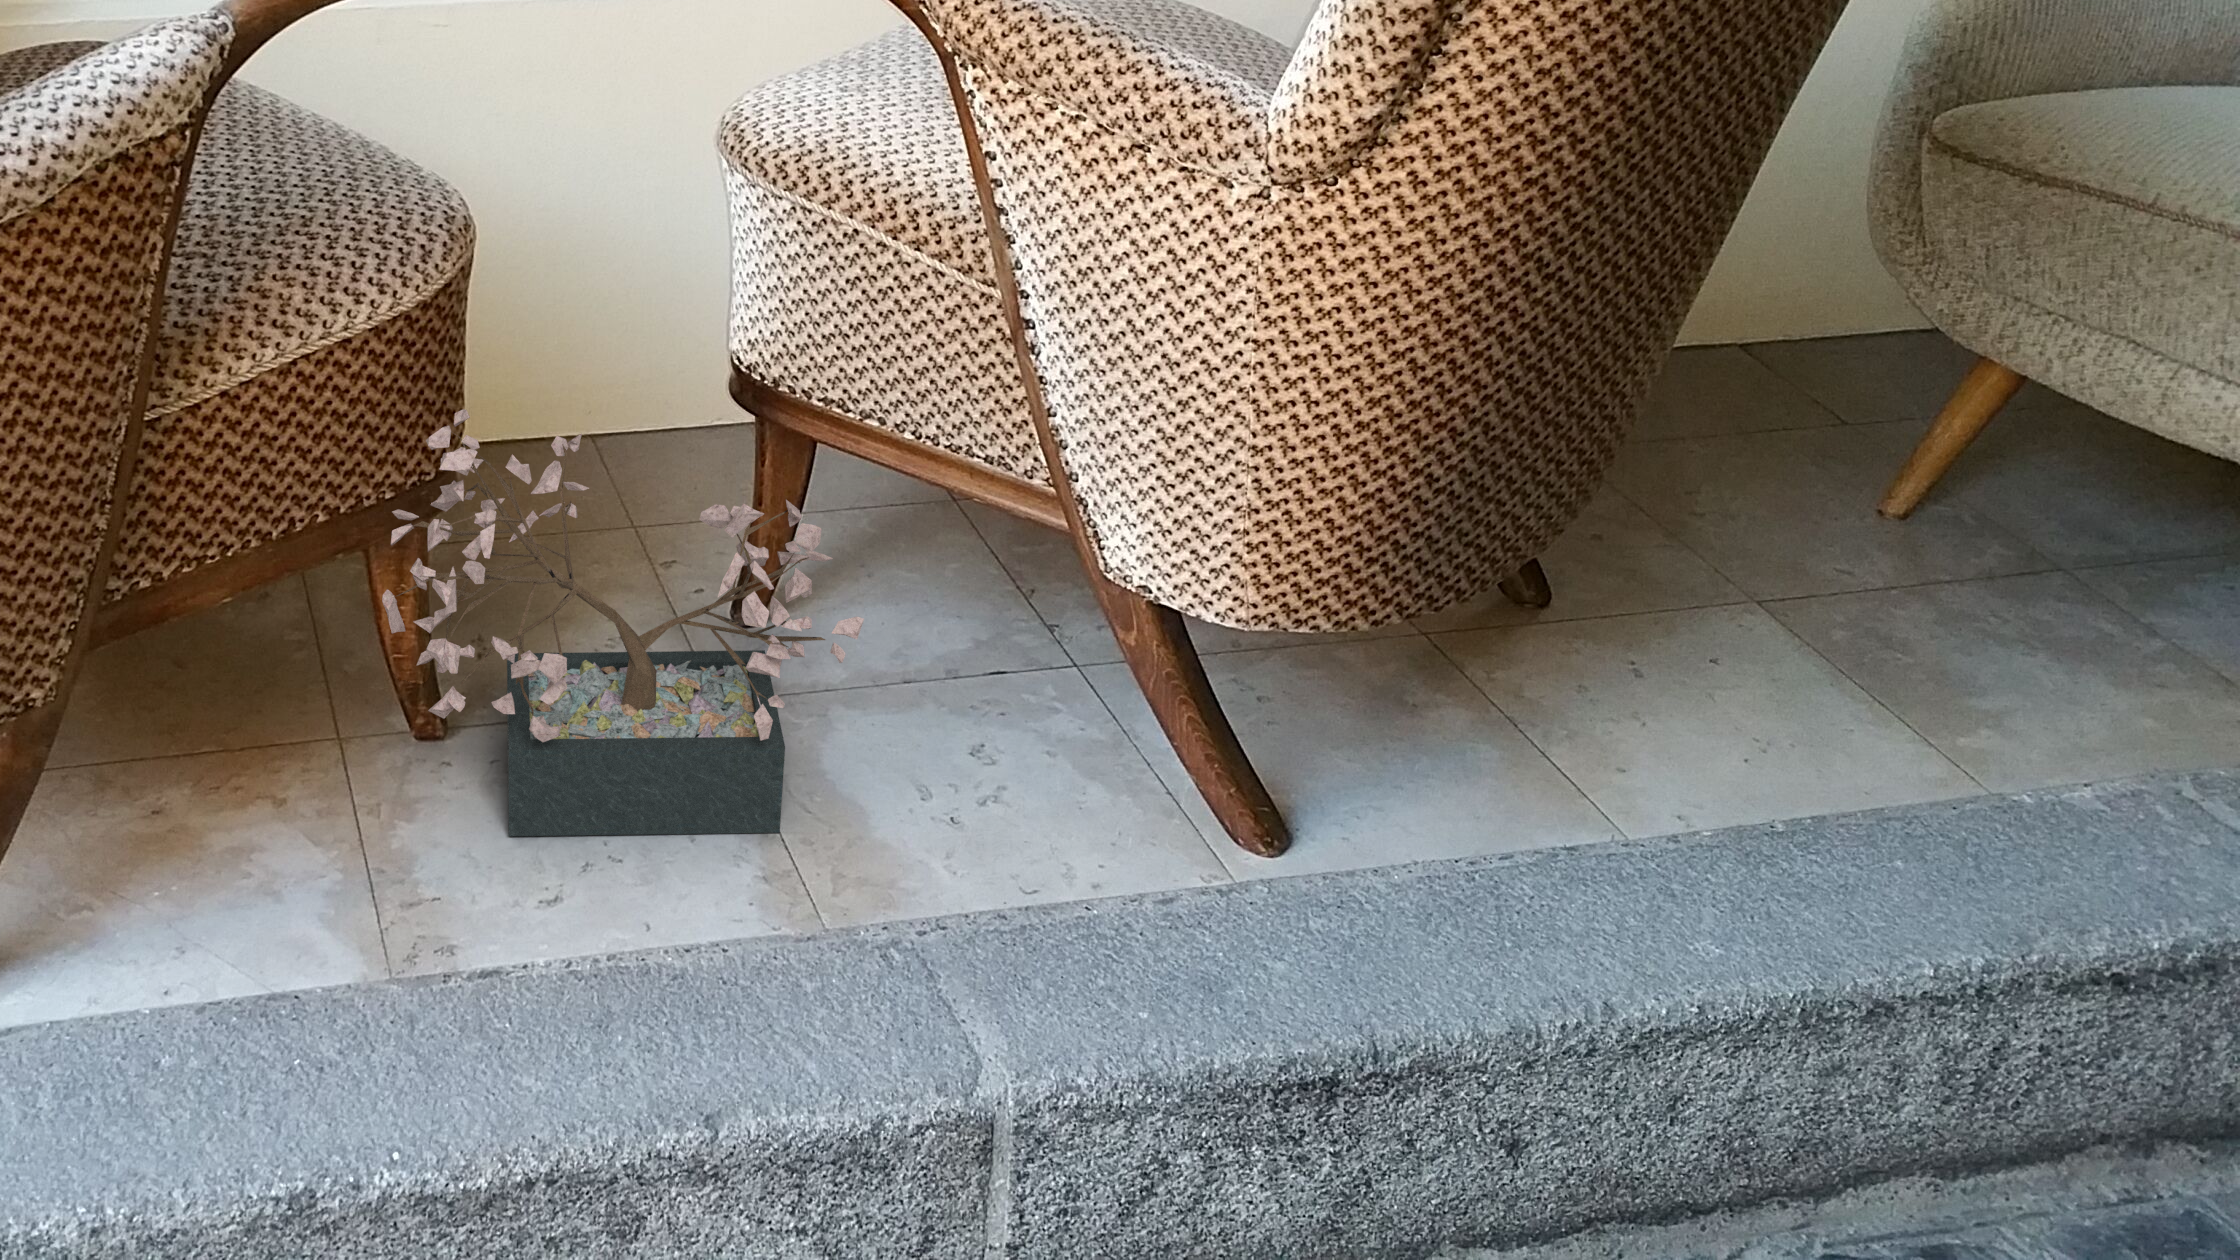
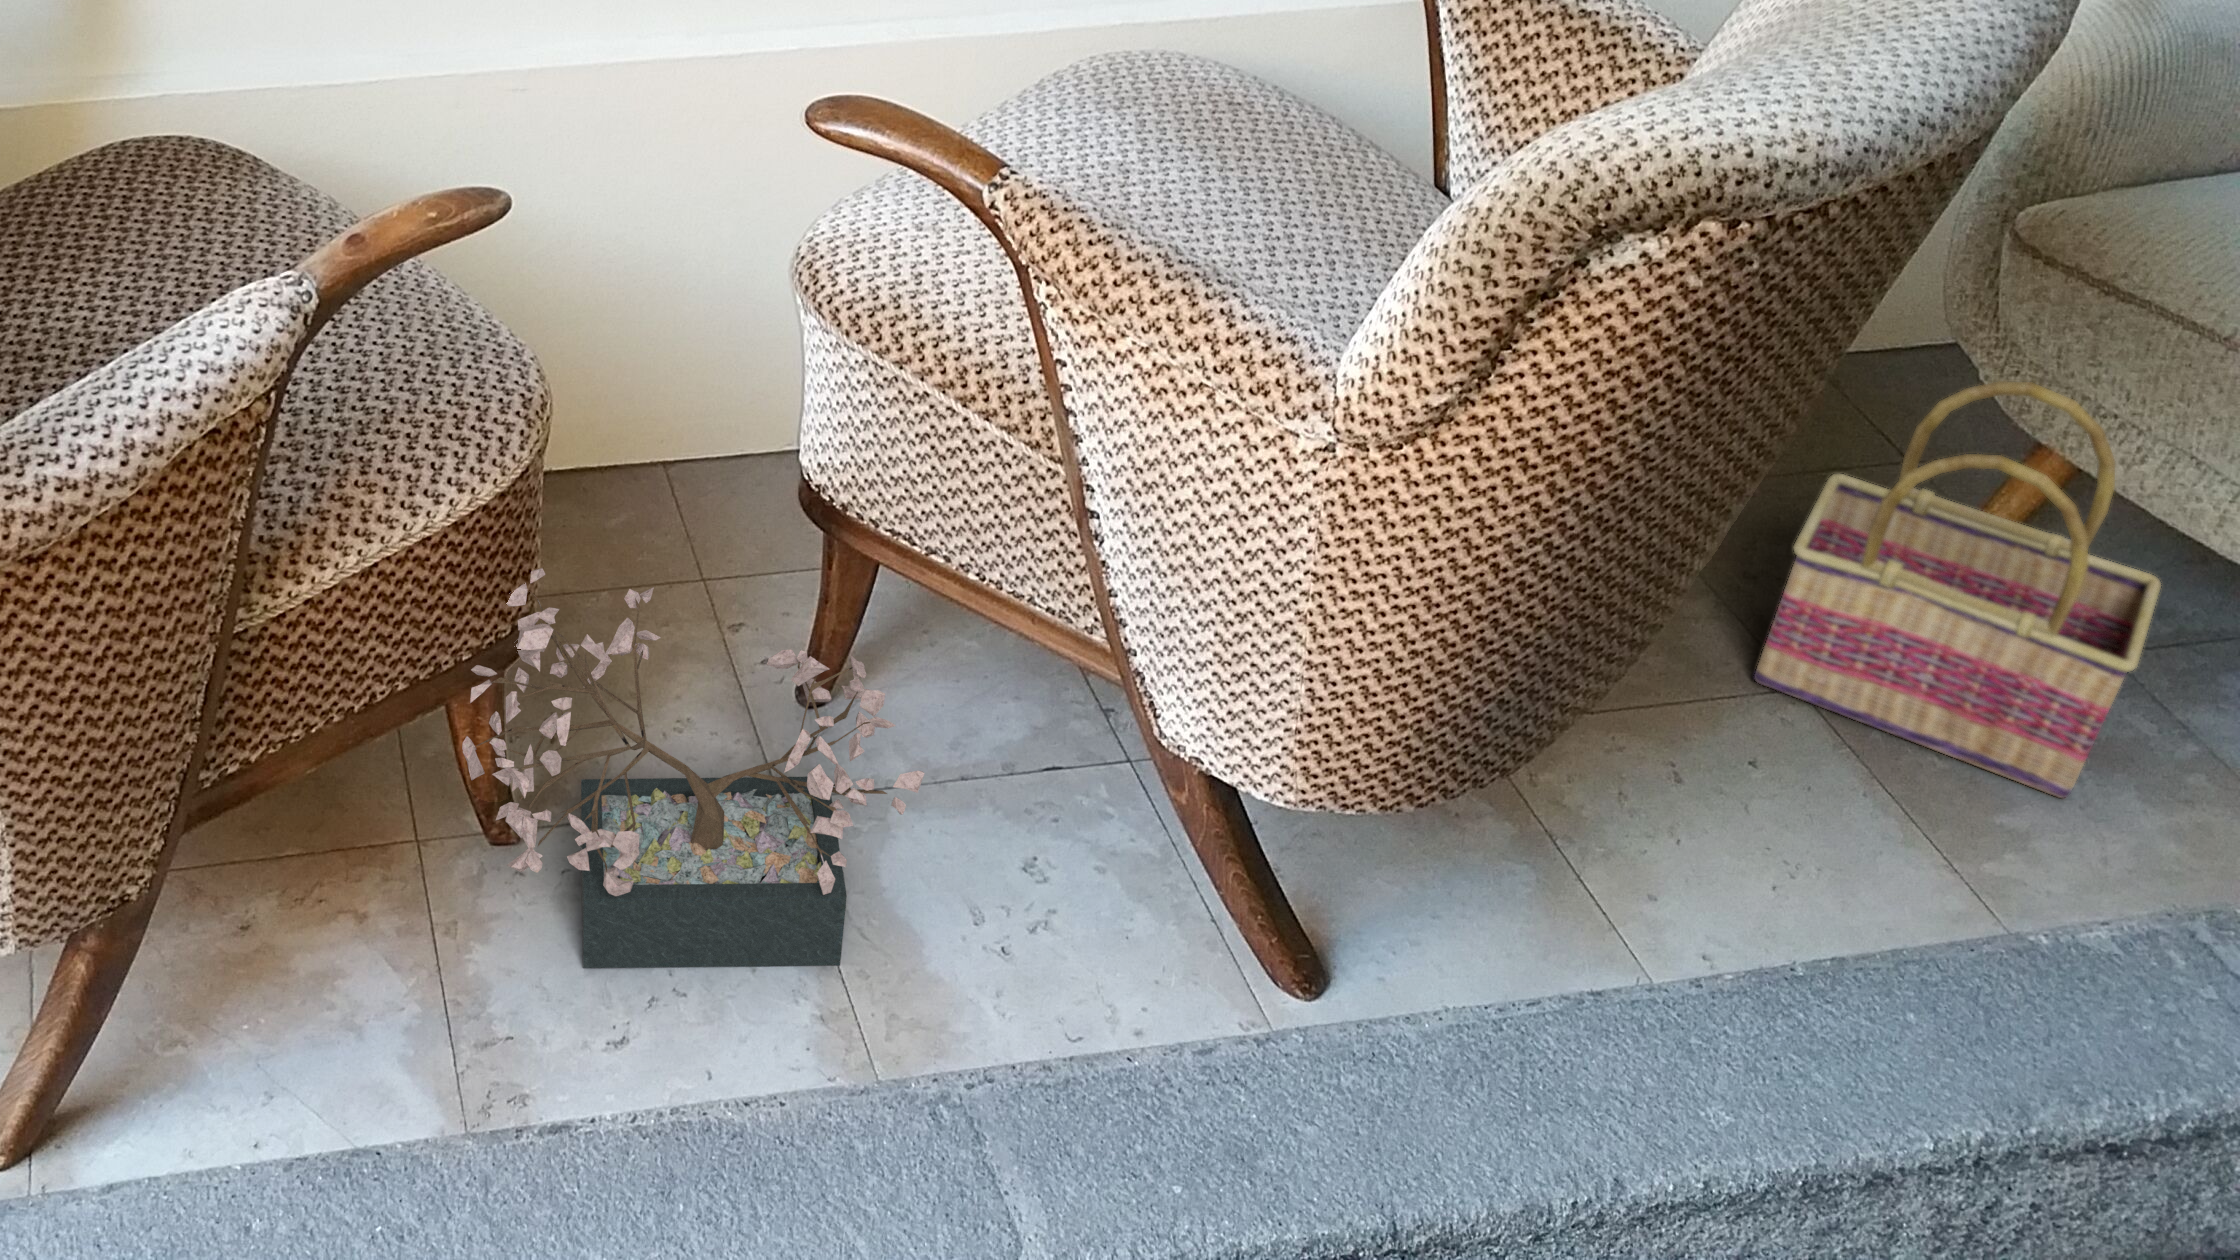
basket: none [1712,264,2112,686] -> present [1754,381,2161,798]

